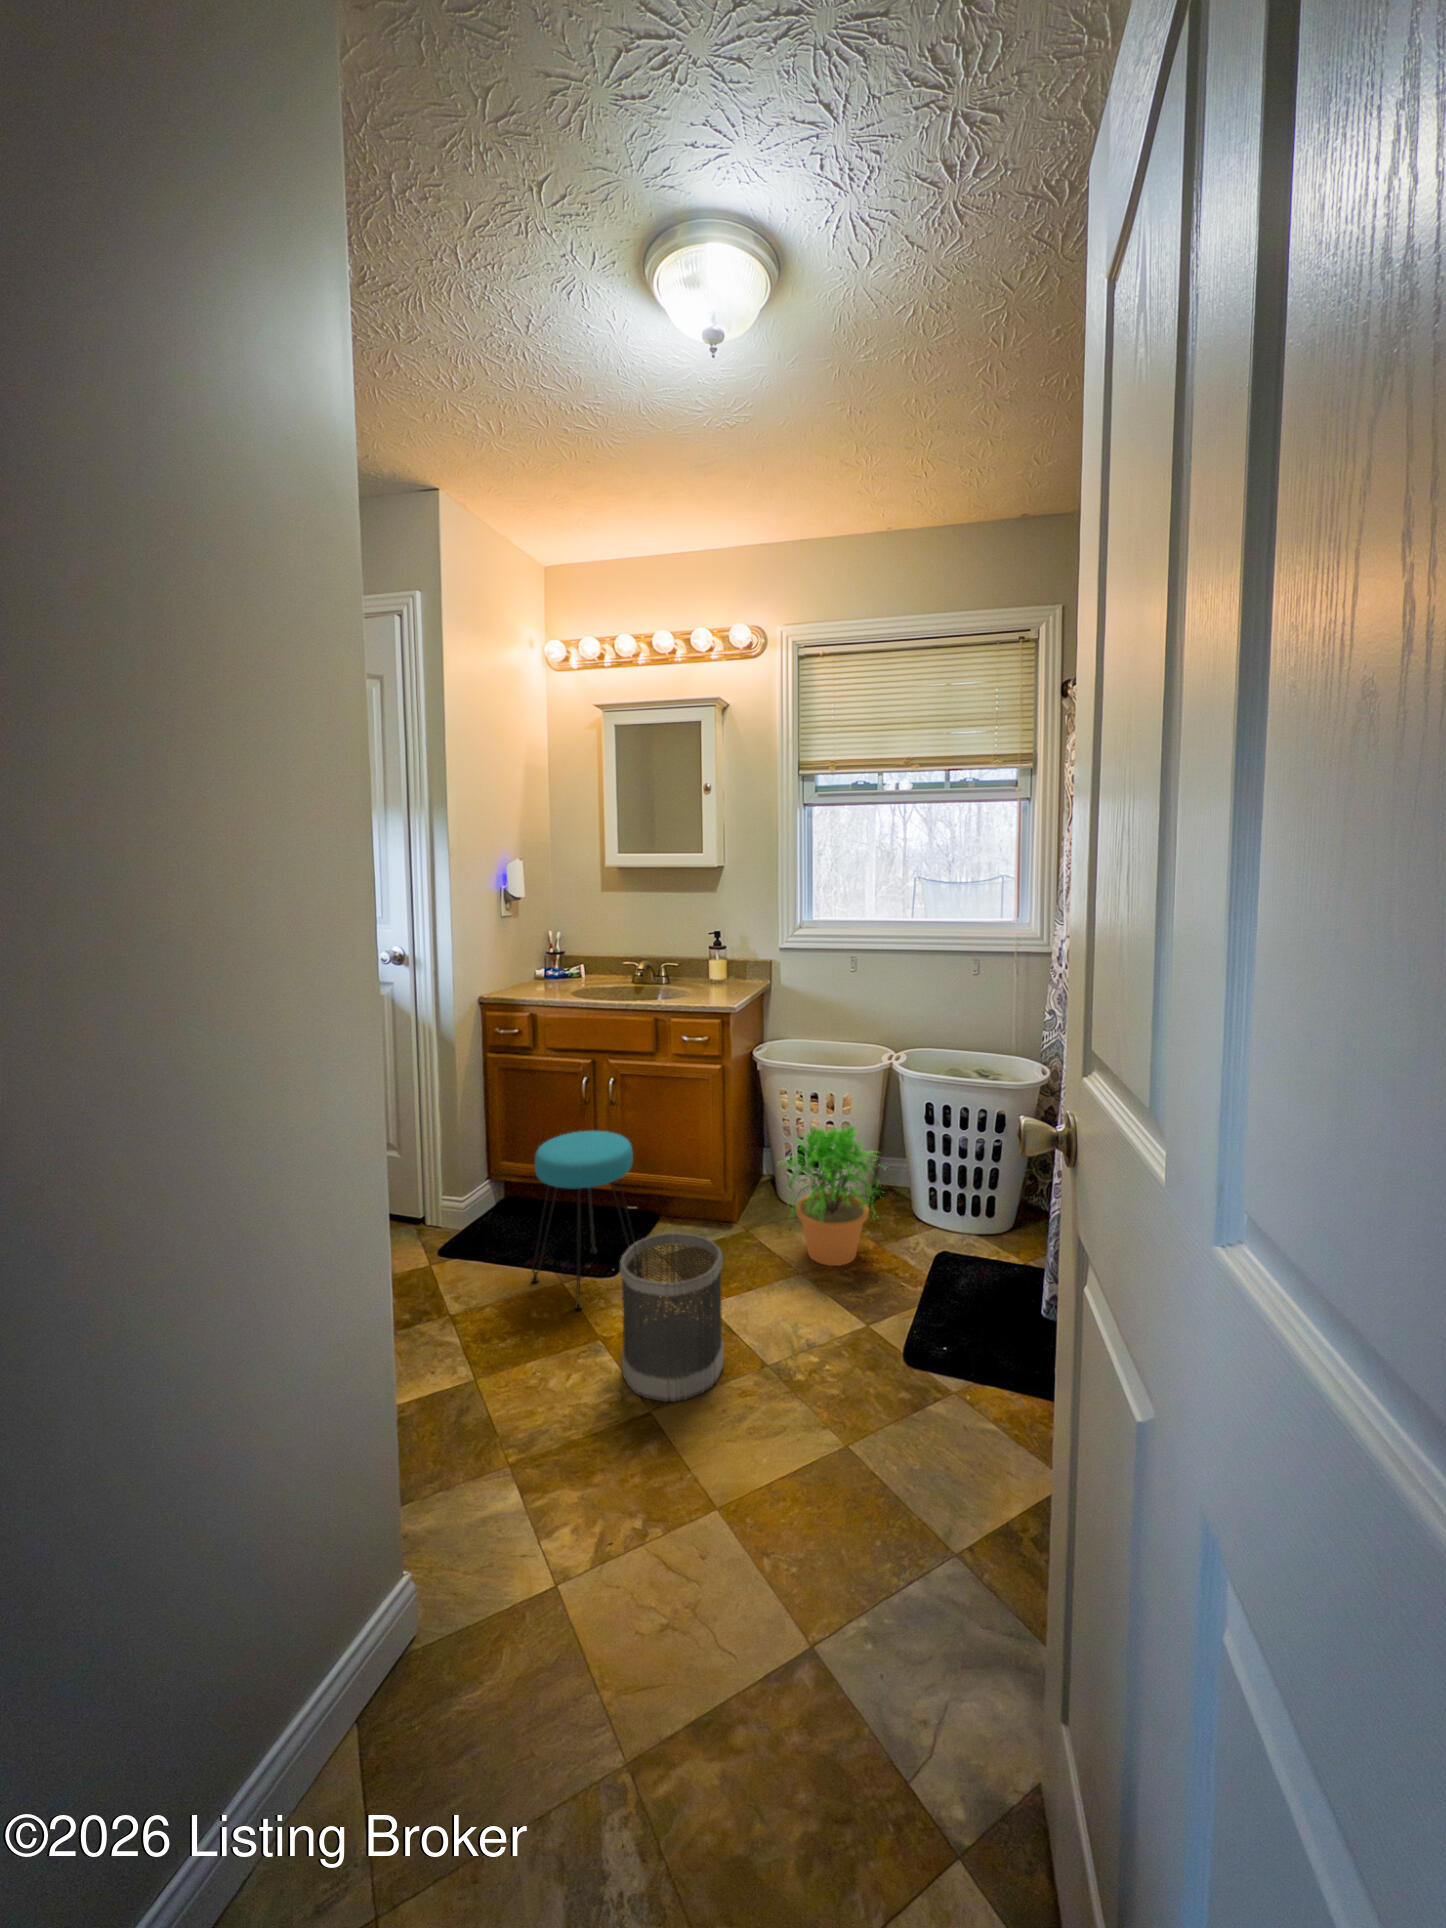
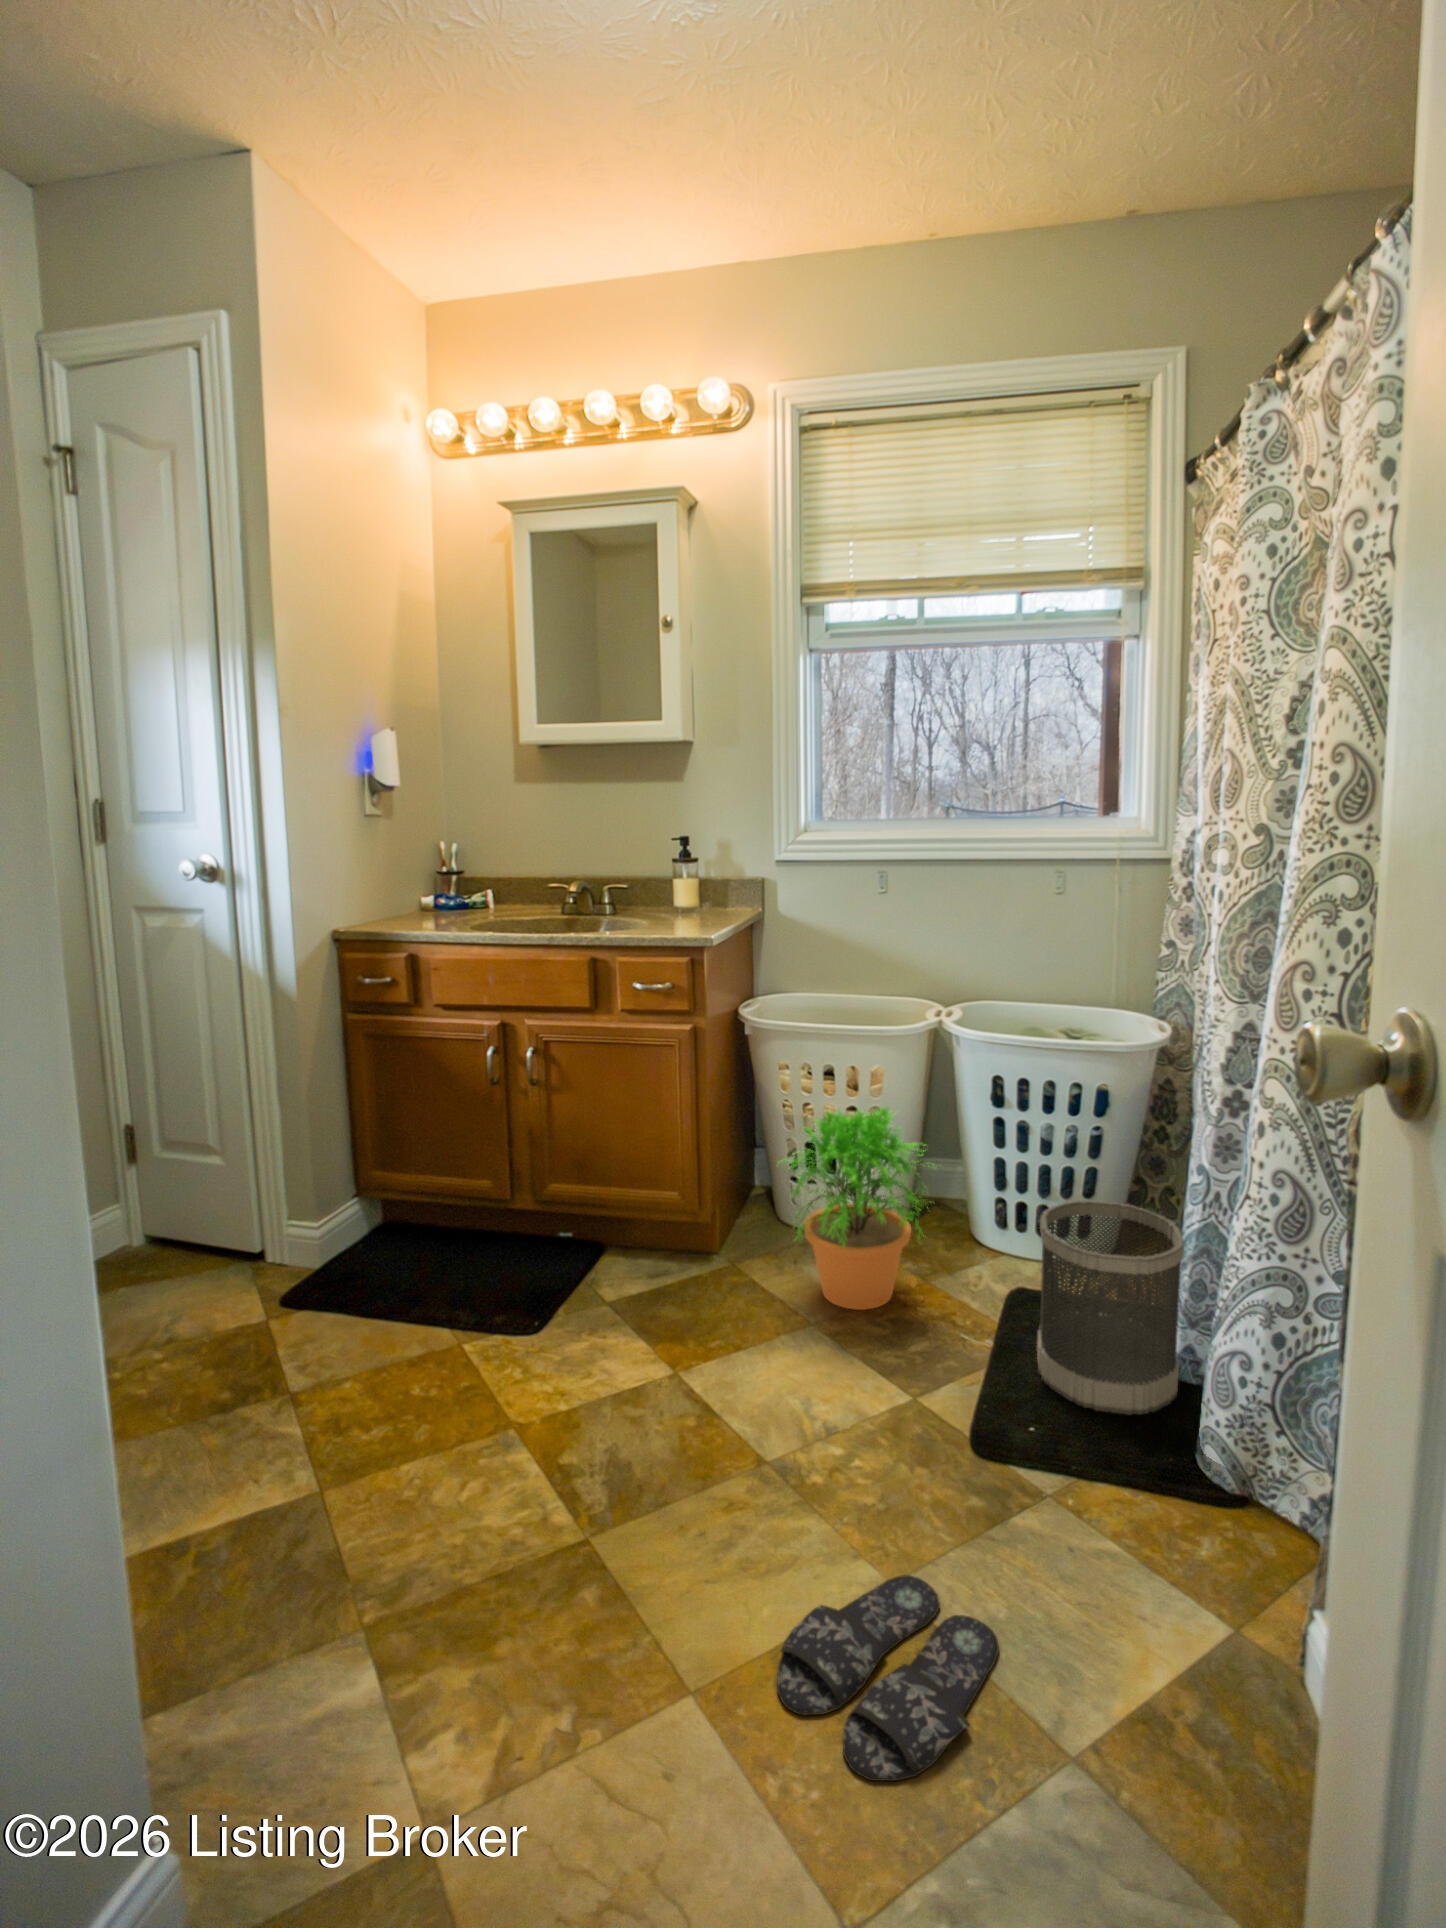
stool: present [531,1131,640,1309] -> none [413,1119,579,1381]
wastebasket: present [620,1233,724,1402] -> present [1037,1200,1184,1415]
slippers: none [770,1438,910,1557] -> present [777,1575,999,1781]

